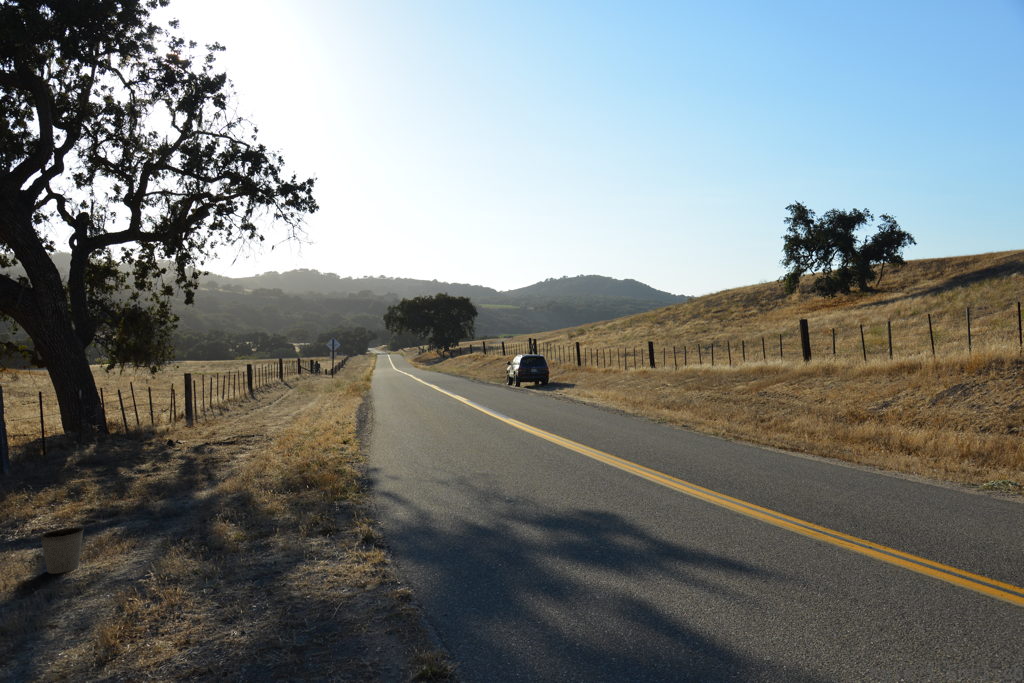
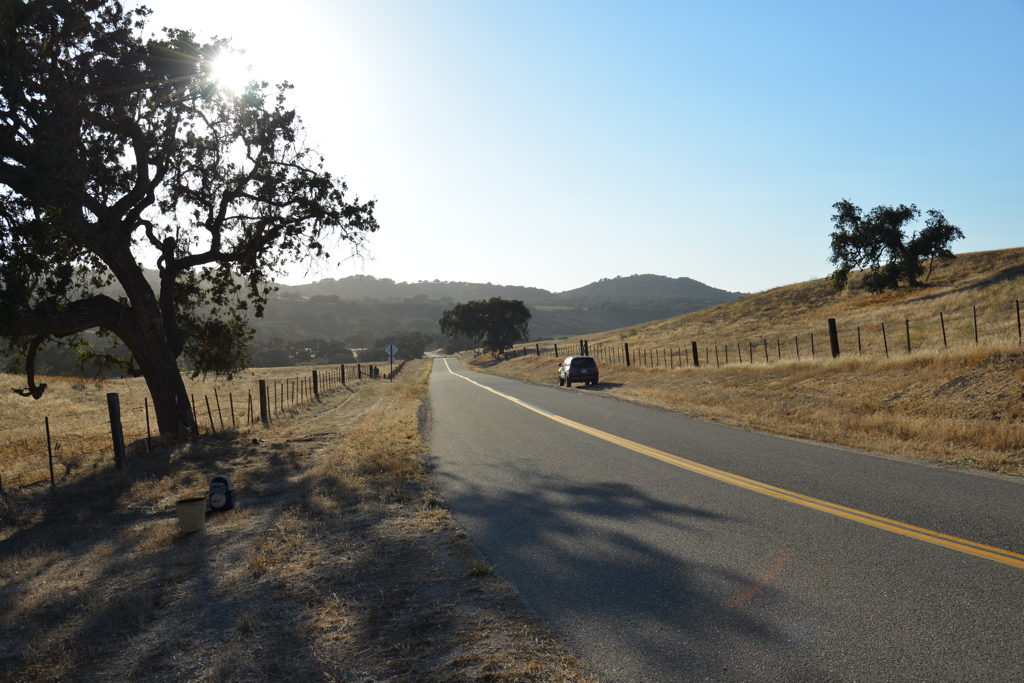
backpack: none [94,495,129,539] -> present [209,475,236,510]

